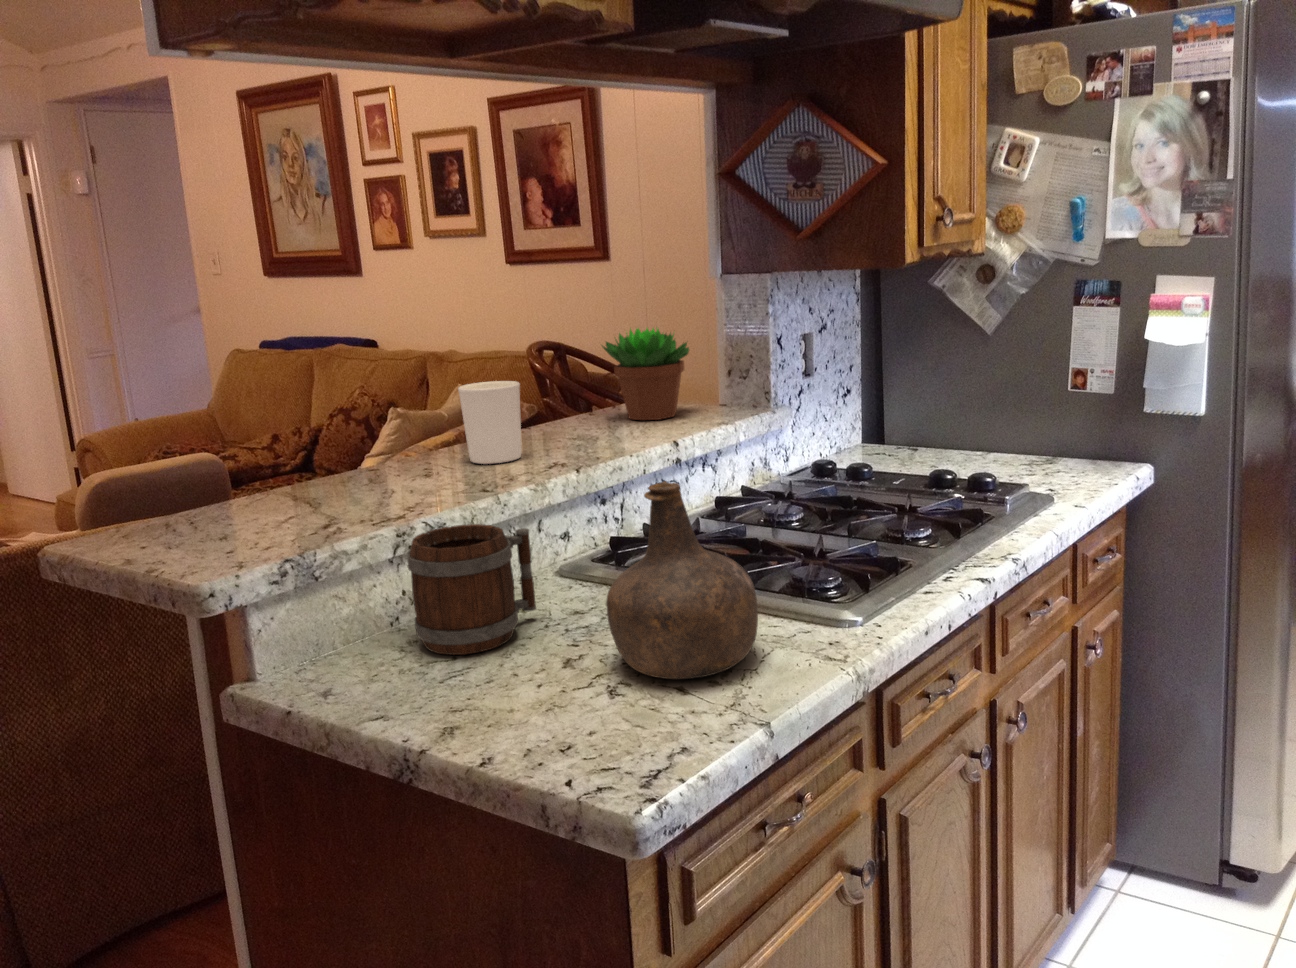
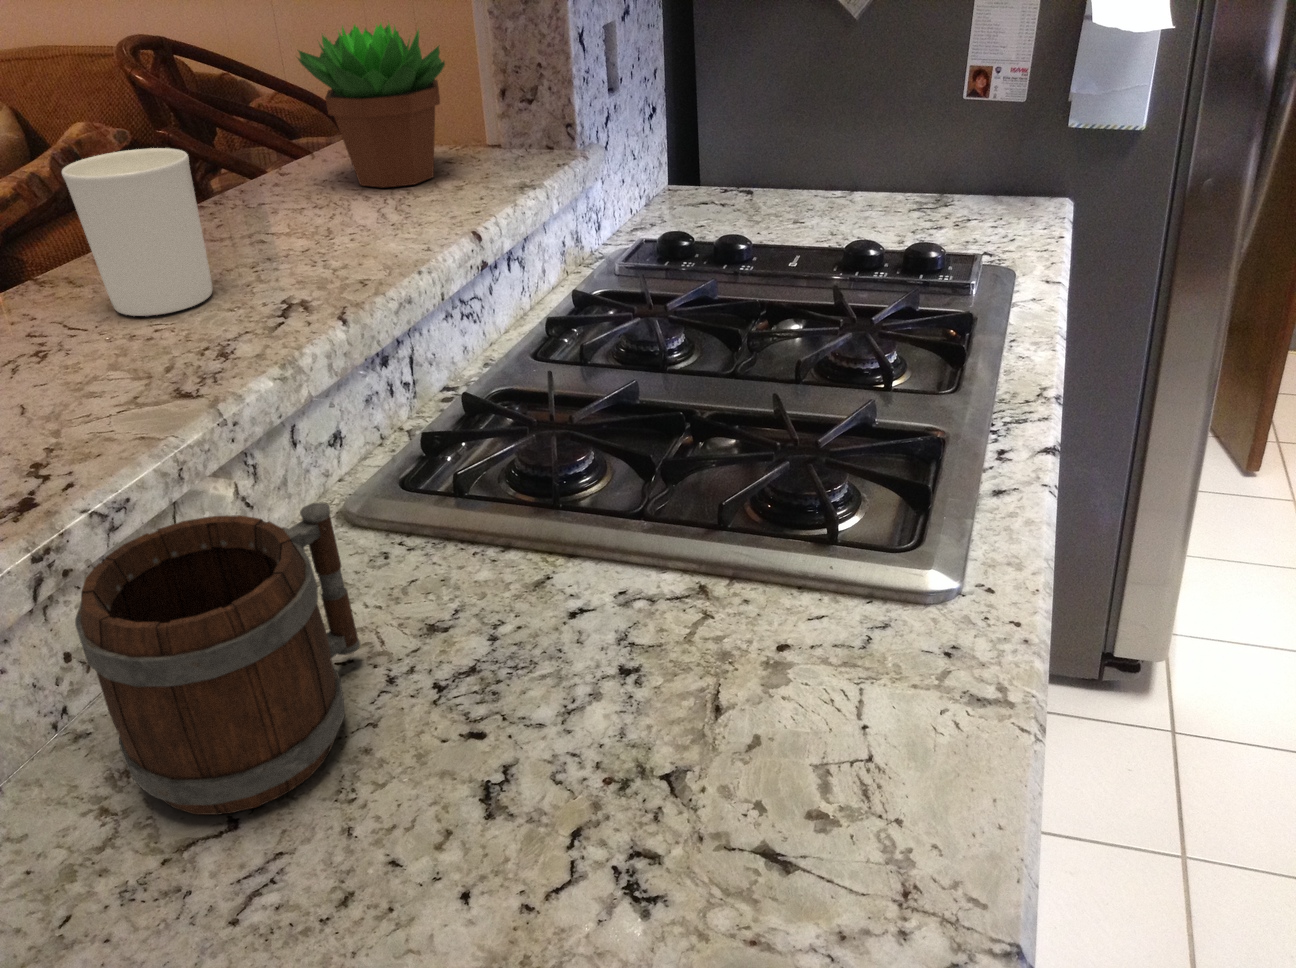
bottle: present [606,481,758,679] -> none [565,424,865,826]

